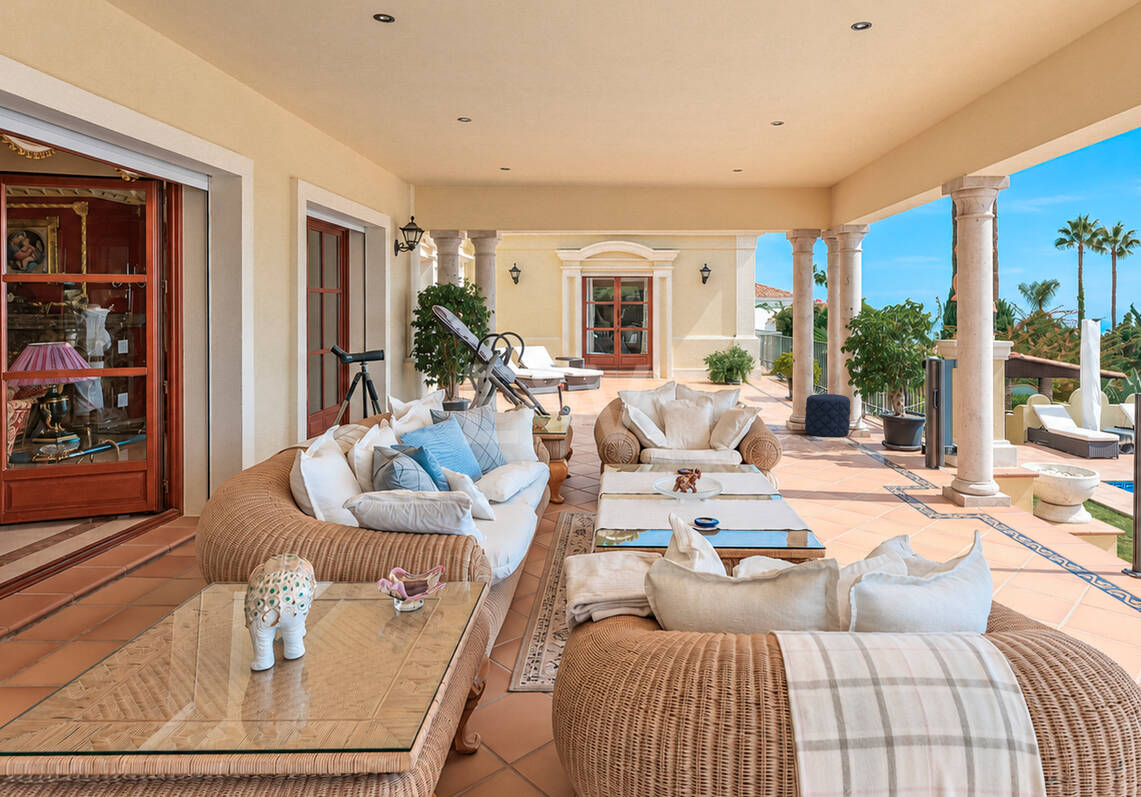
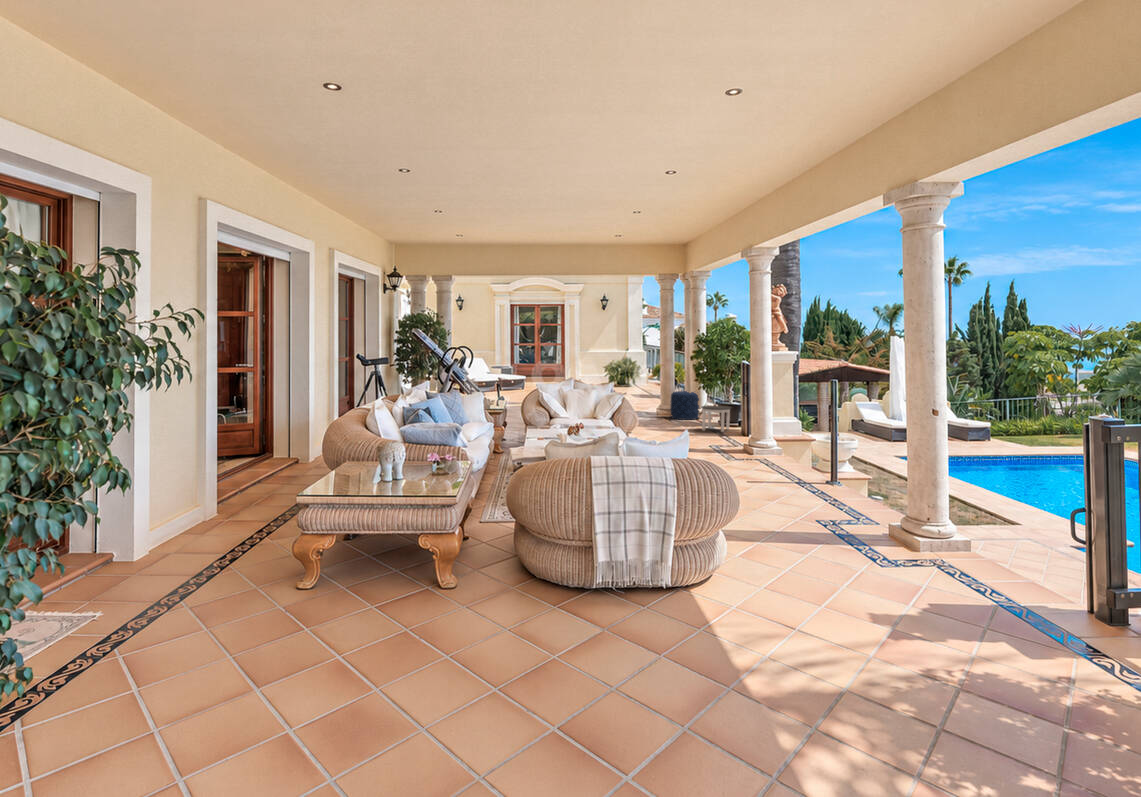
round table: none [858,418,909,460] -> present [701,406,732,432]

